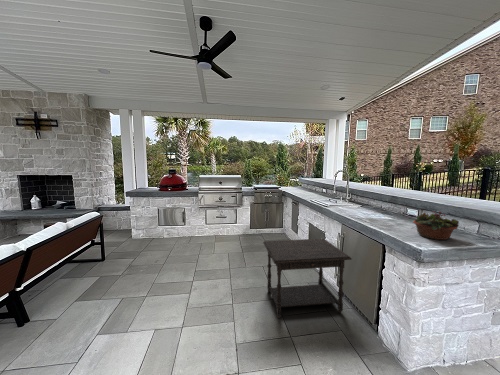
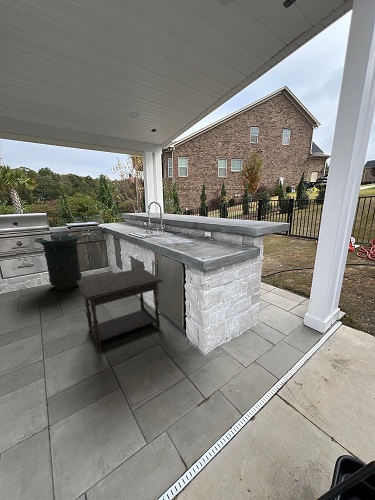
trash can: none [227,196,264,245] -> present [34,235,83,290]
succulent planter: present [413,212,459,240] -> none [202,230,231,253]

